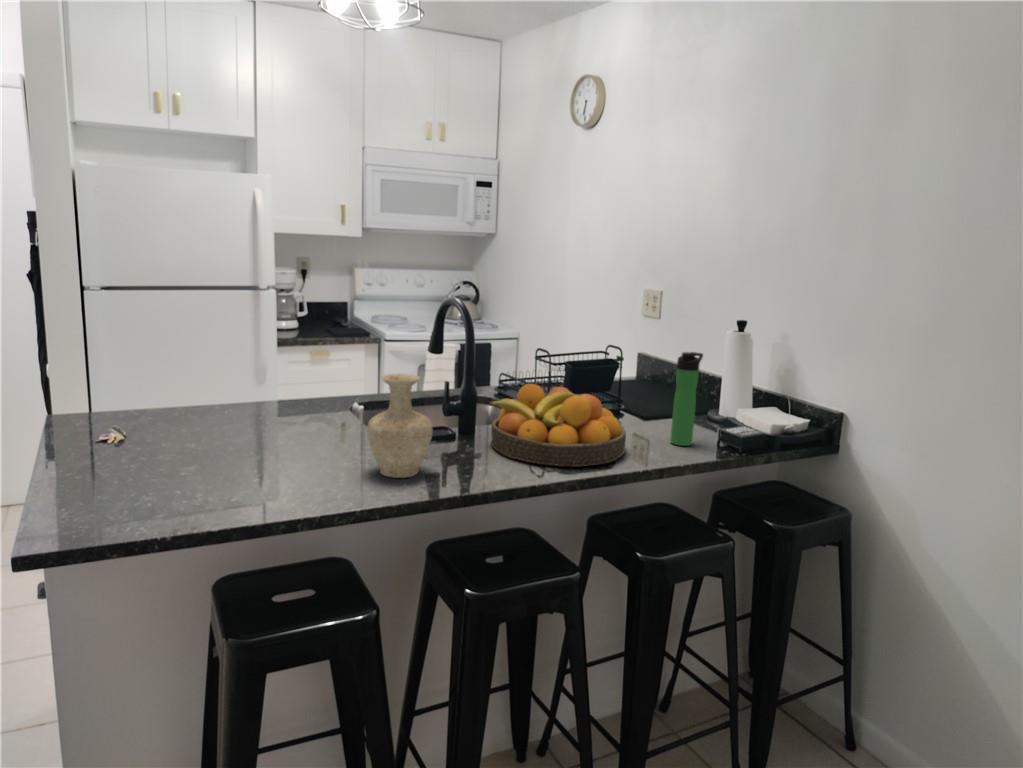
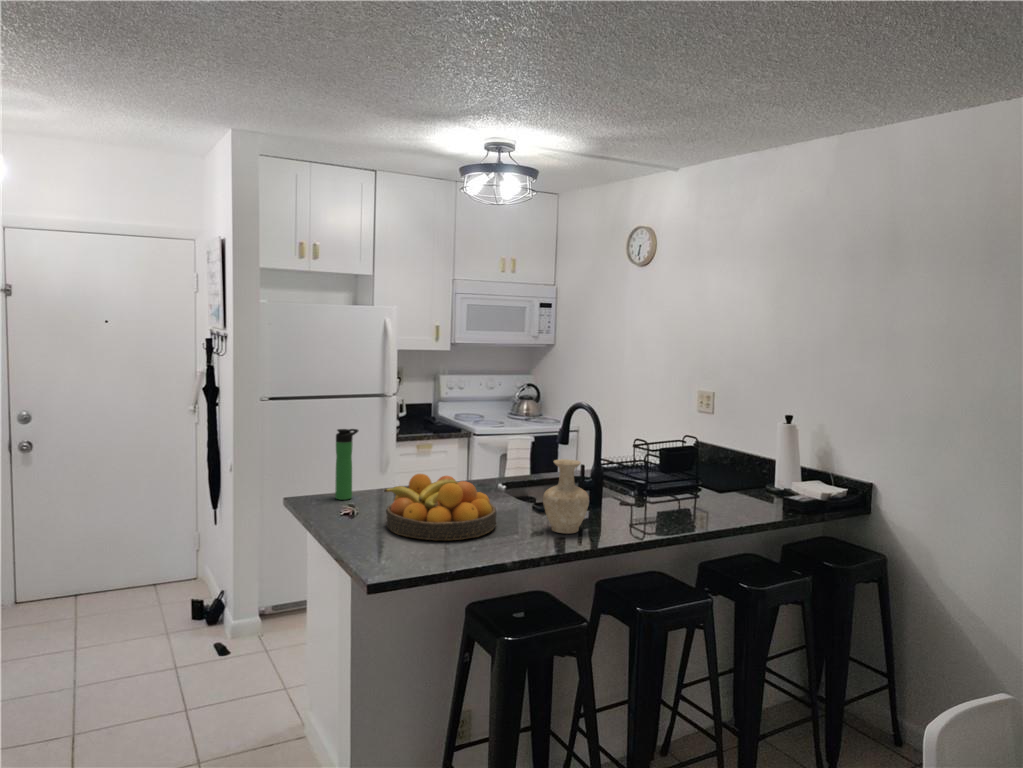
bottle: present [671,352,703,446] -> present [335,429,359,500]
fruit bowl: present [490,384,626,467] -> present [384,474,496,540]

